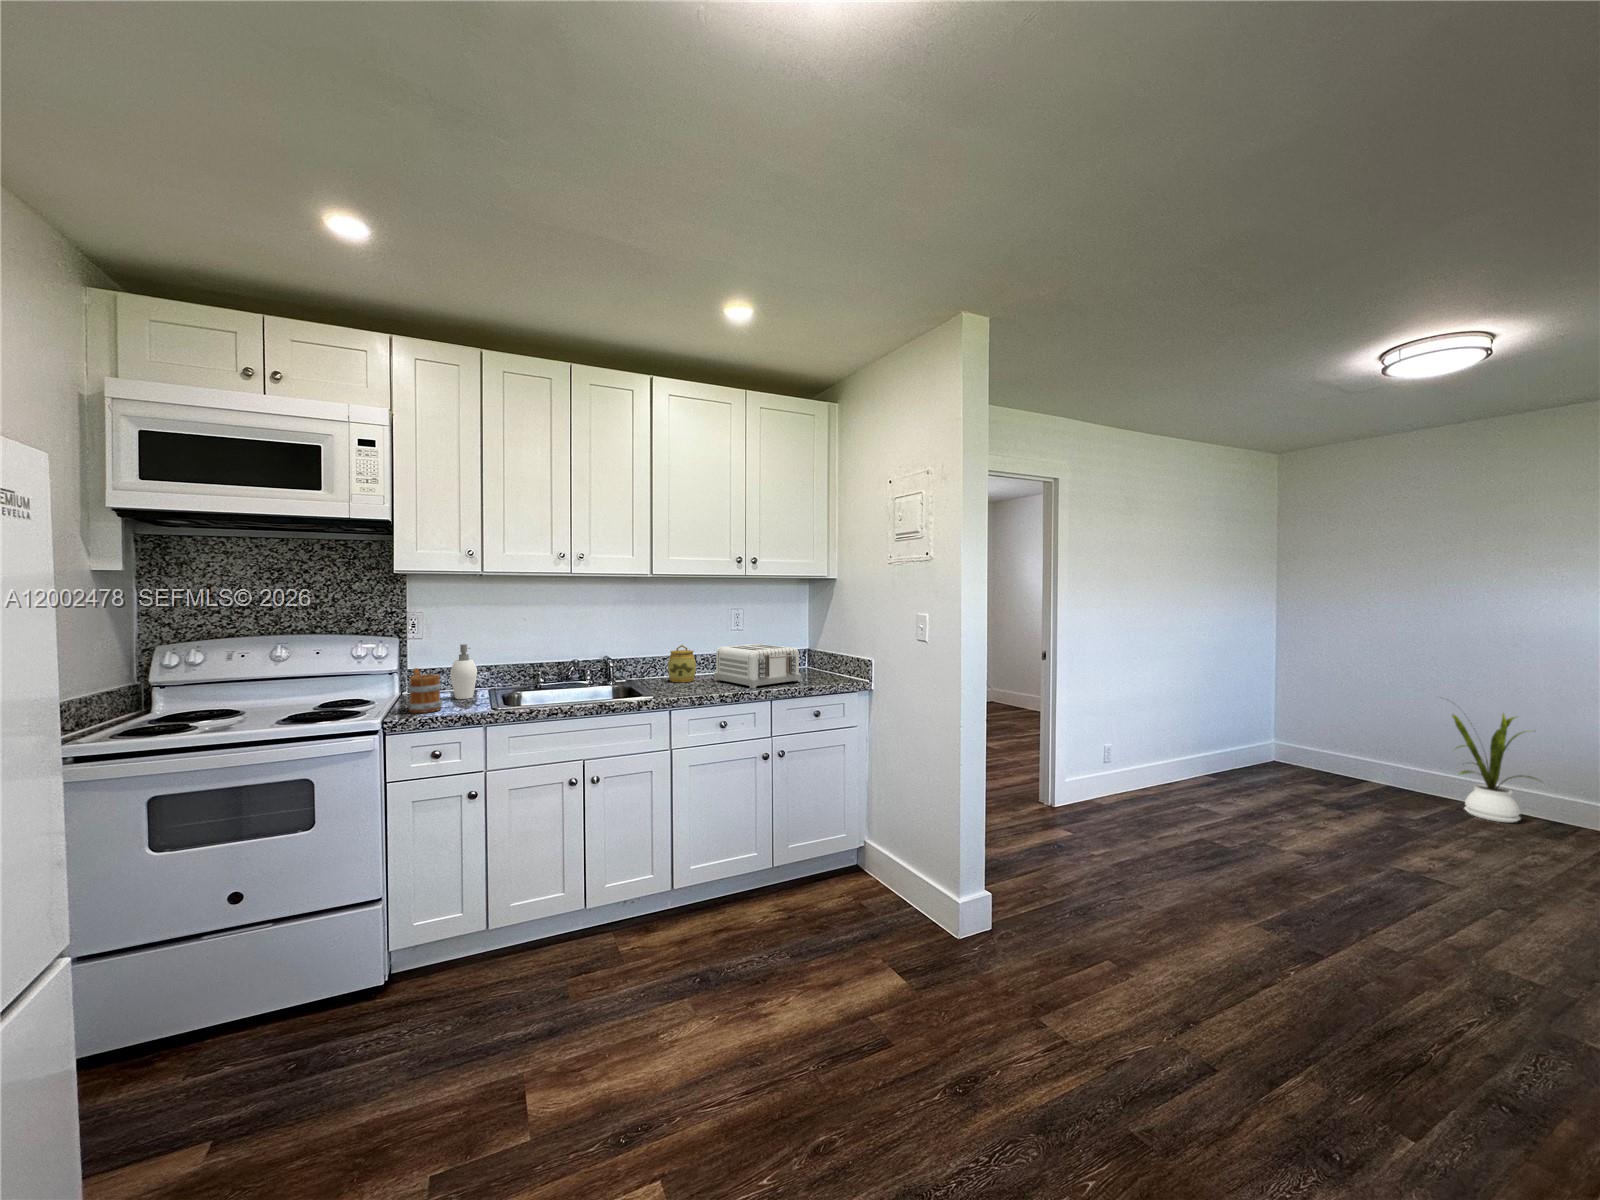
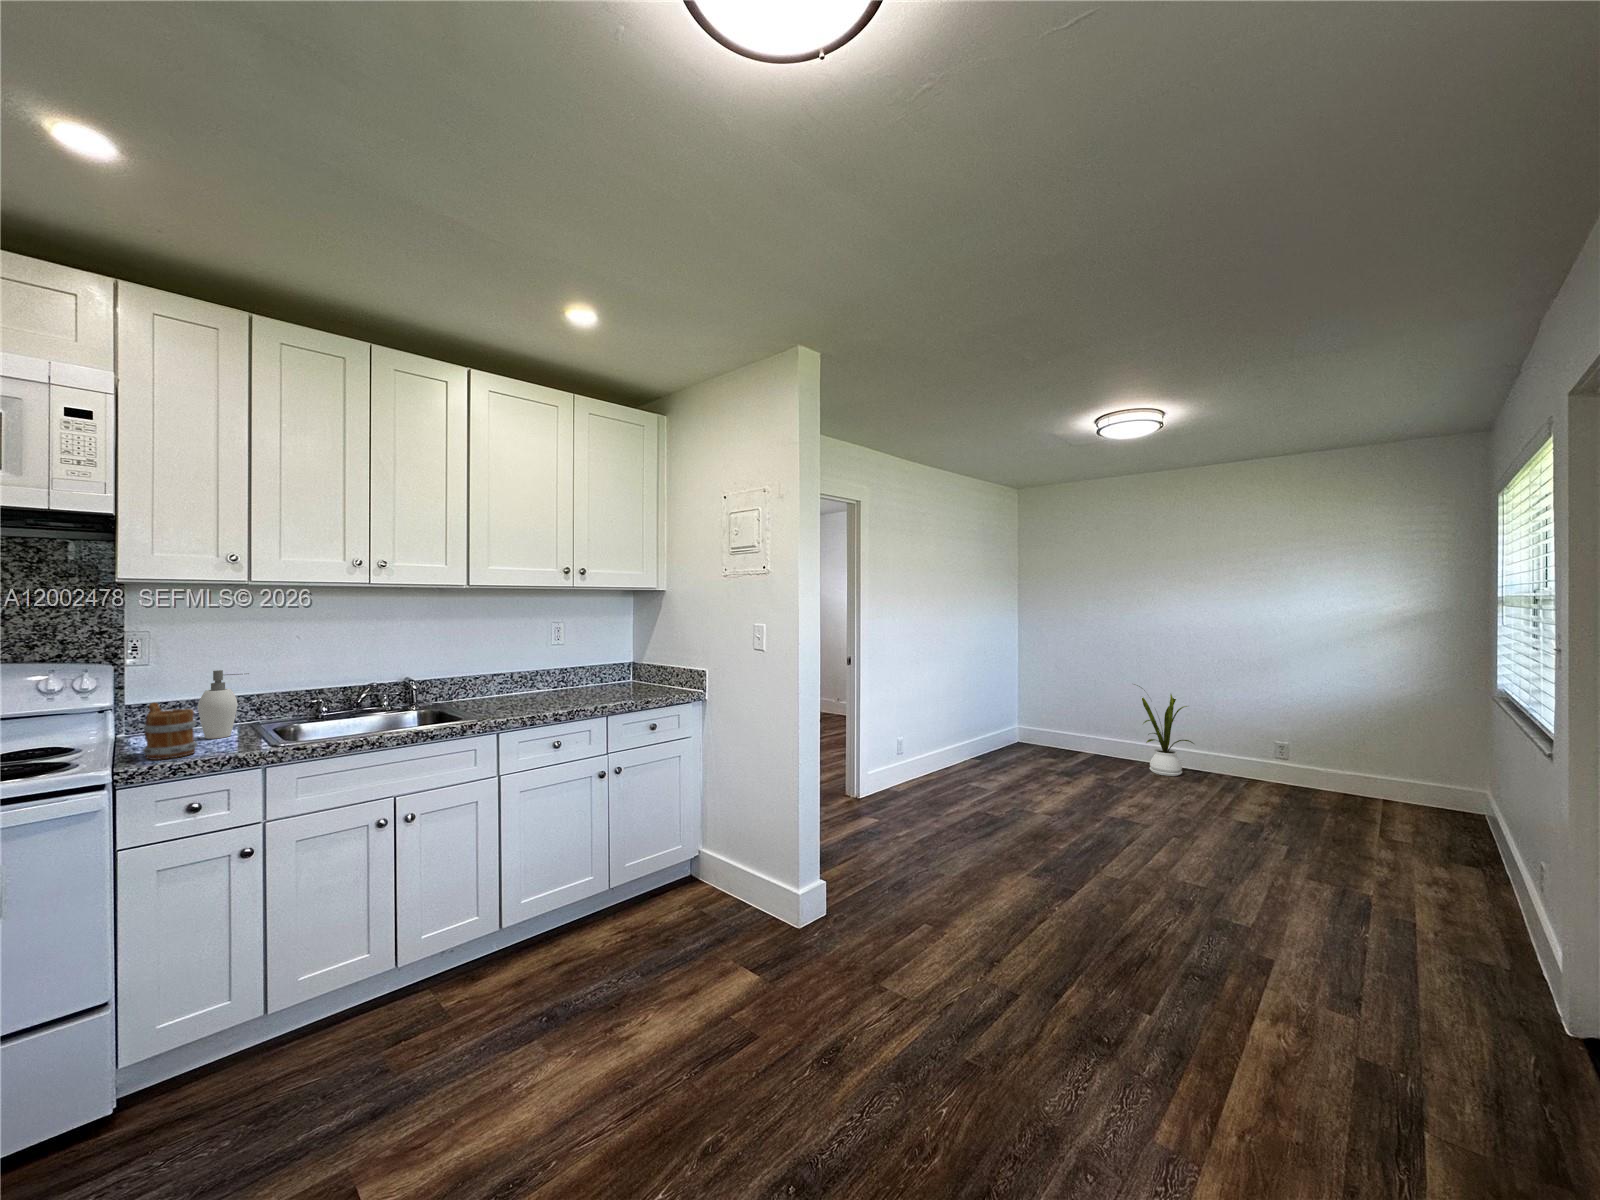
toaster: present [714,644,801,688] -> none [538,659,635,706]
jar: present [668,645,696,682] -> none [483,662,517,704]

